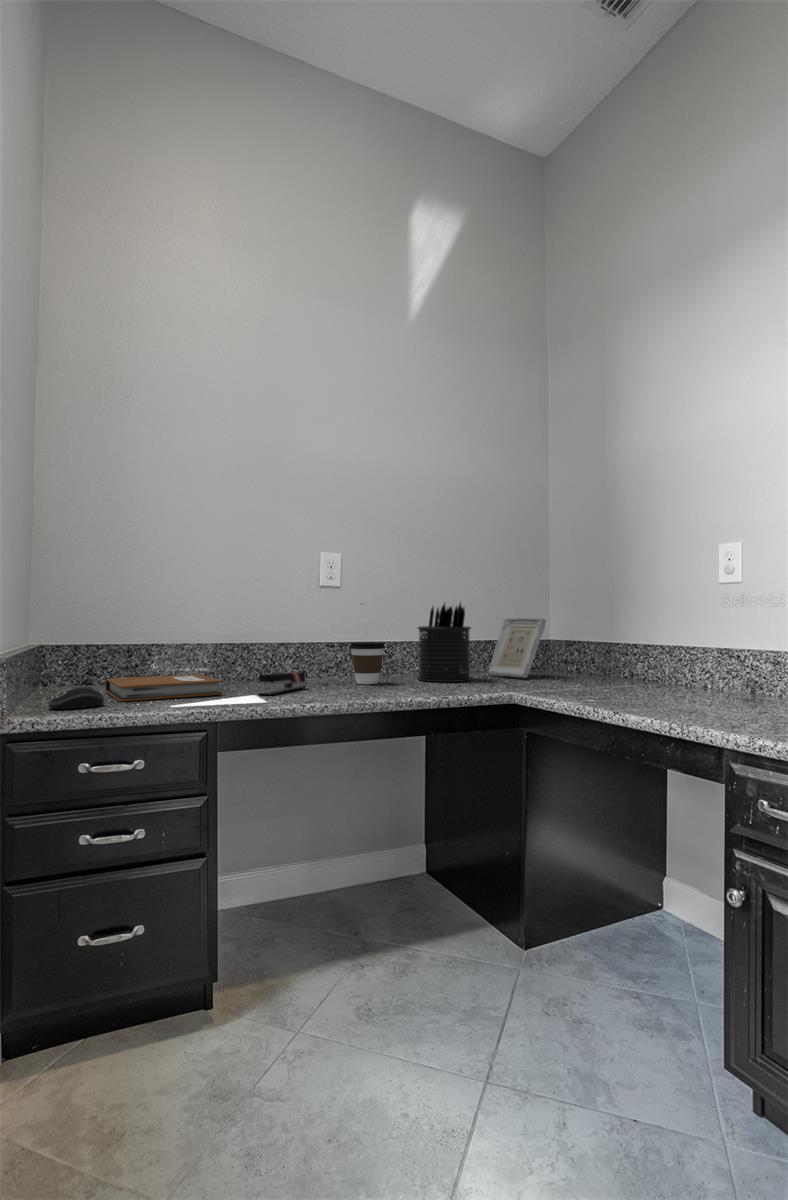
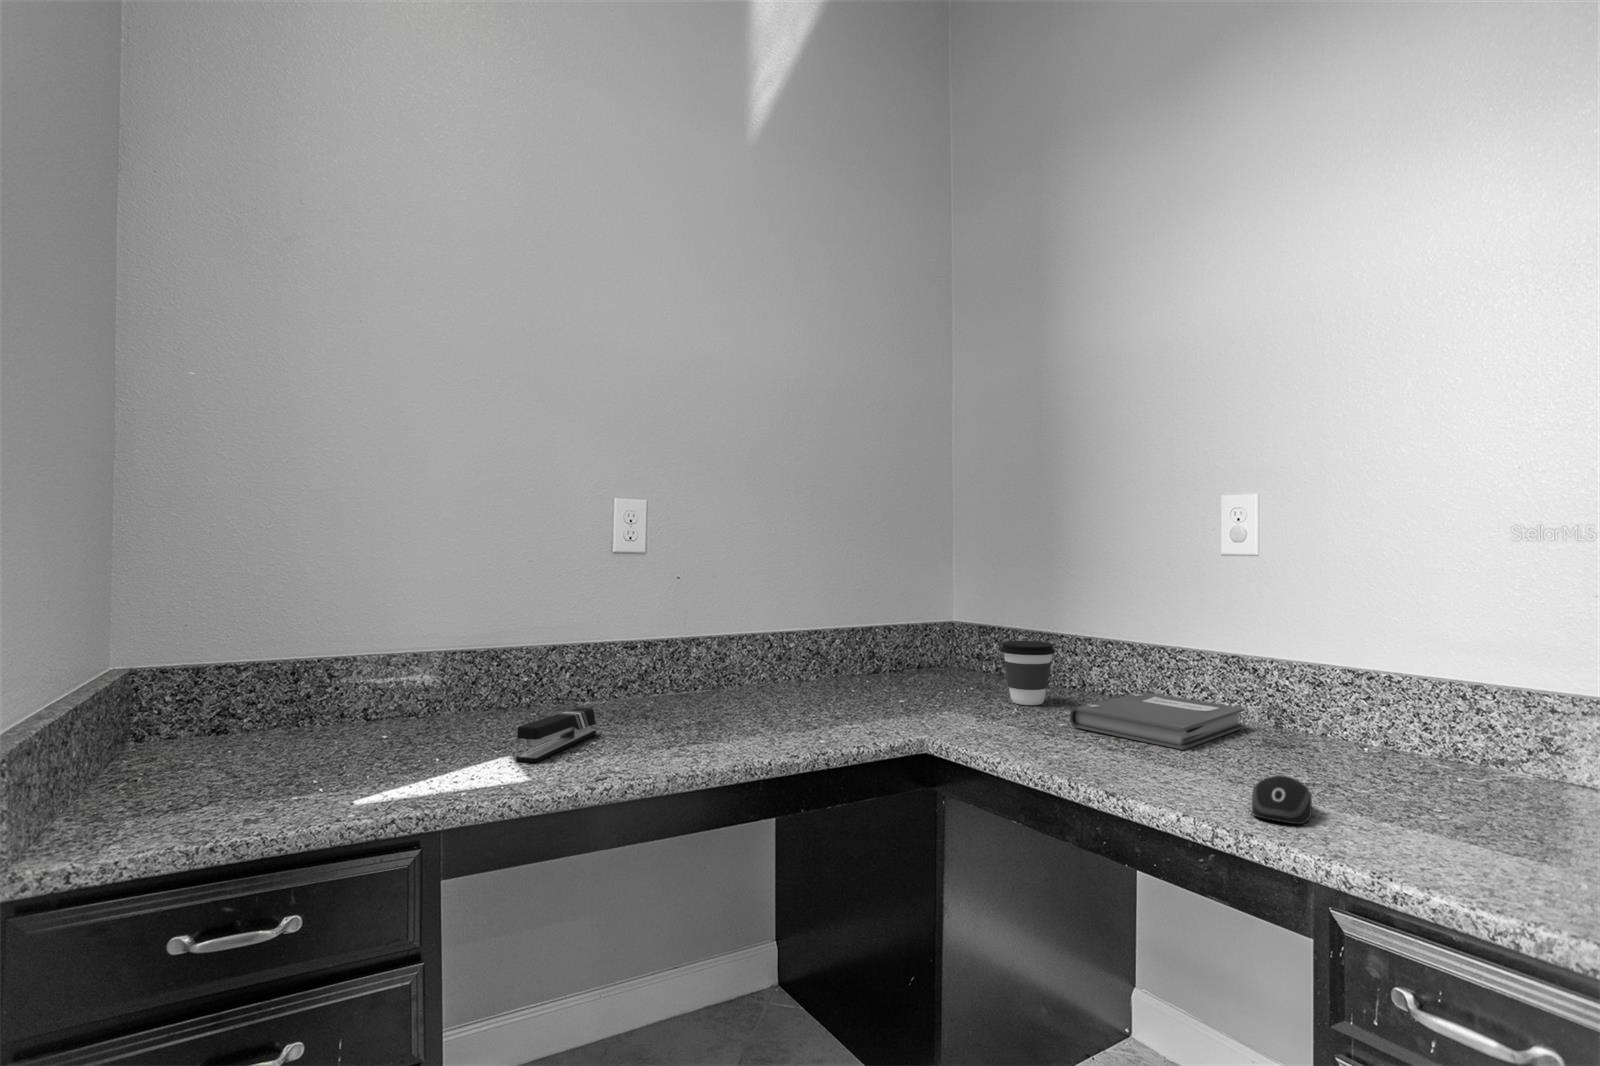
pen holder: present [418,602,471,682] -> none [770,579,853,708]
picture frame: present [488,617,546,678] -> none [874,597,961,693]
coffee cup: present [349,642,385,684] -> present [1000,641,1055,705]
notebook: present [106,674,222,702] -> present [1070,692,1245,750]
computer mouse: present [49,687,104,709] -> present [1252,775,1312,824]

